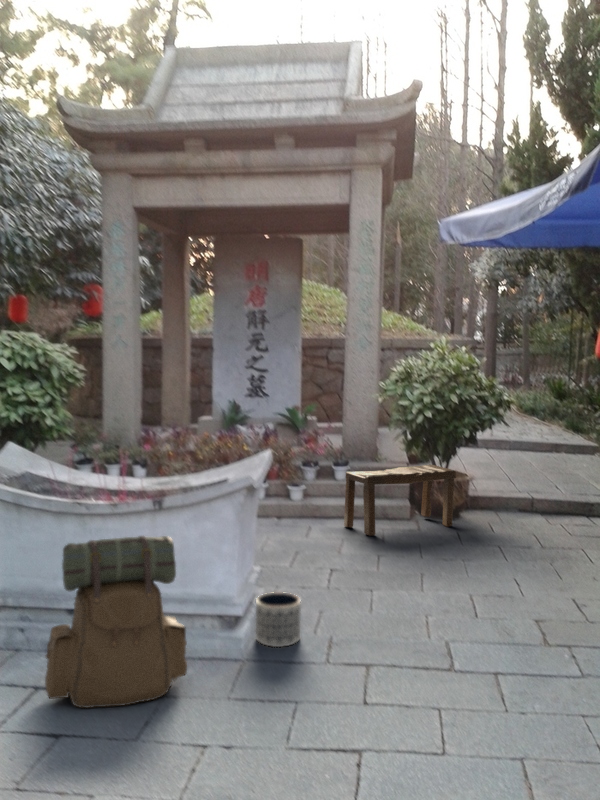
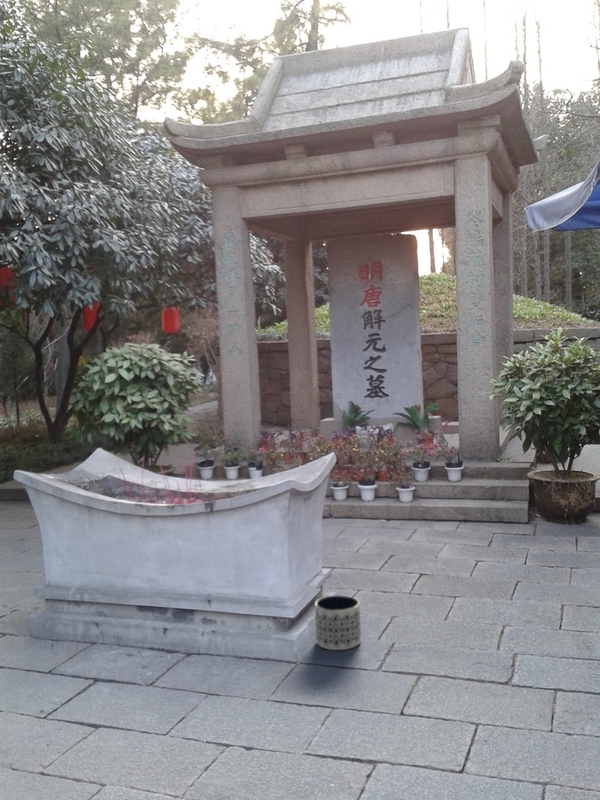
bench: present [344,464,456,536] -> none [449,462,568,537]
backpack: present [45,536,187,708] -> none [100,539,234,702]

